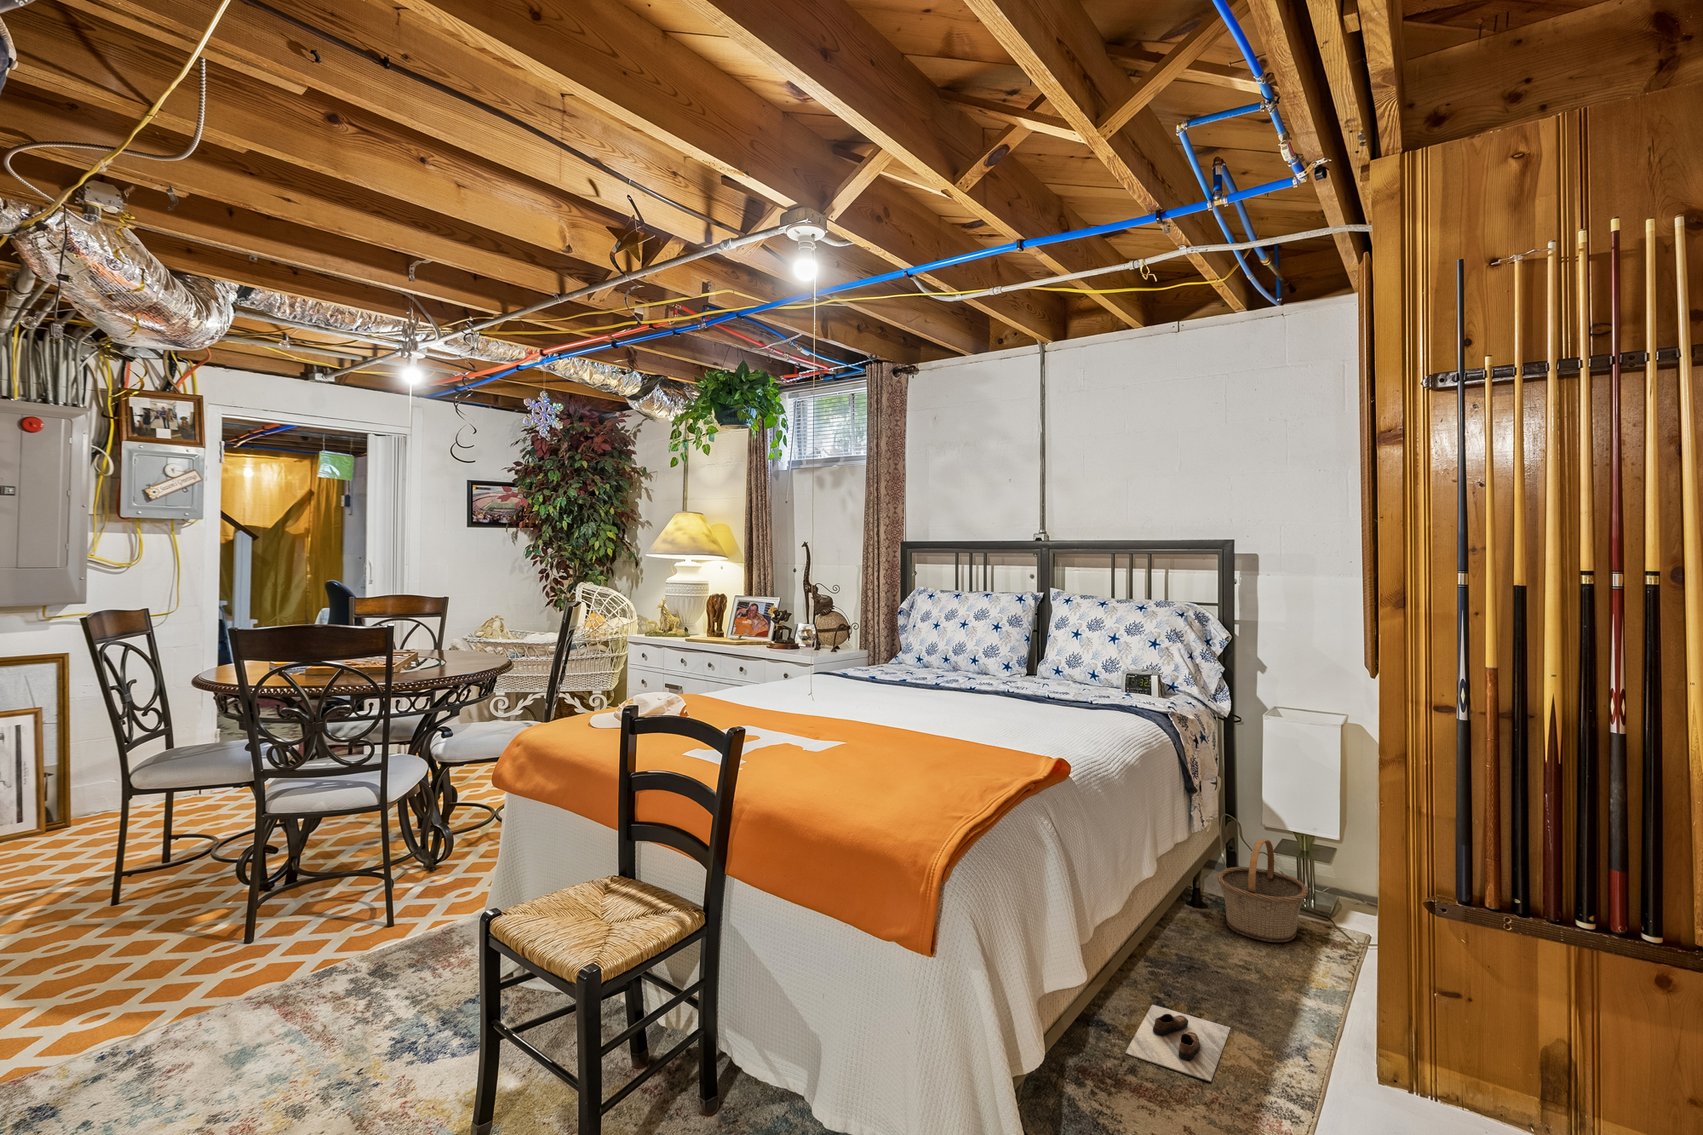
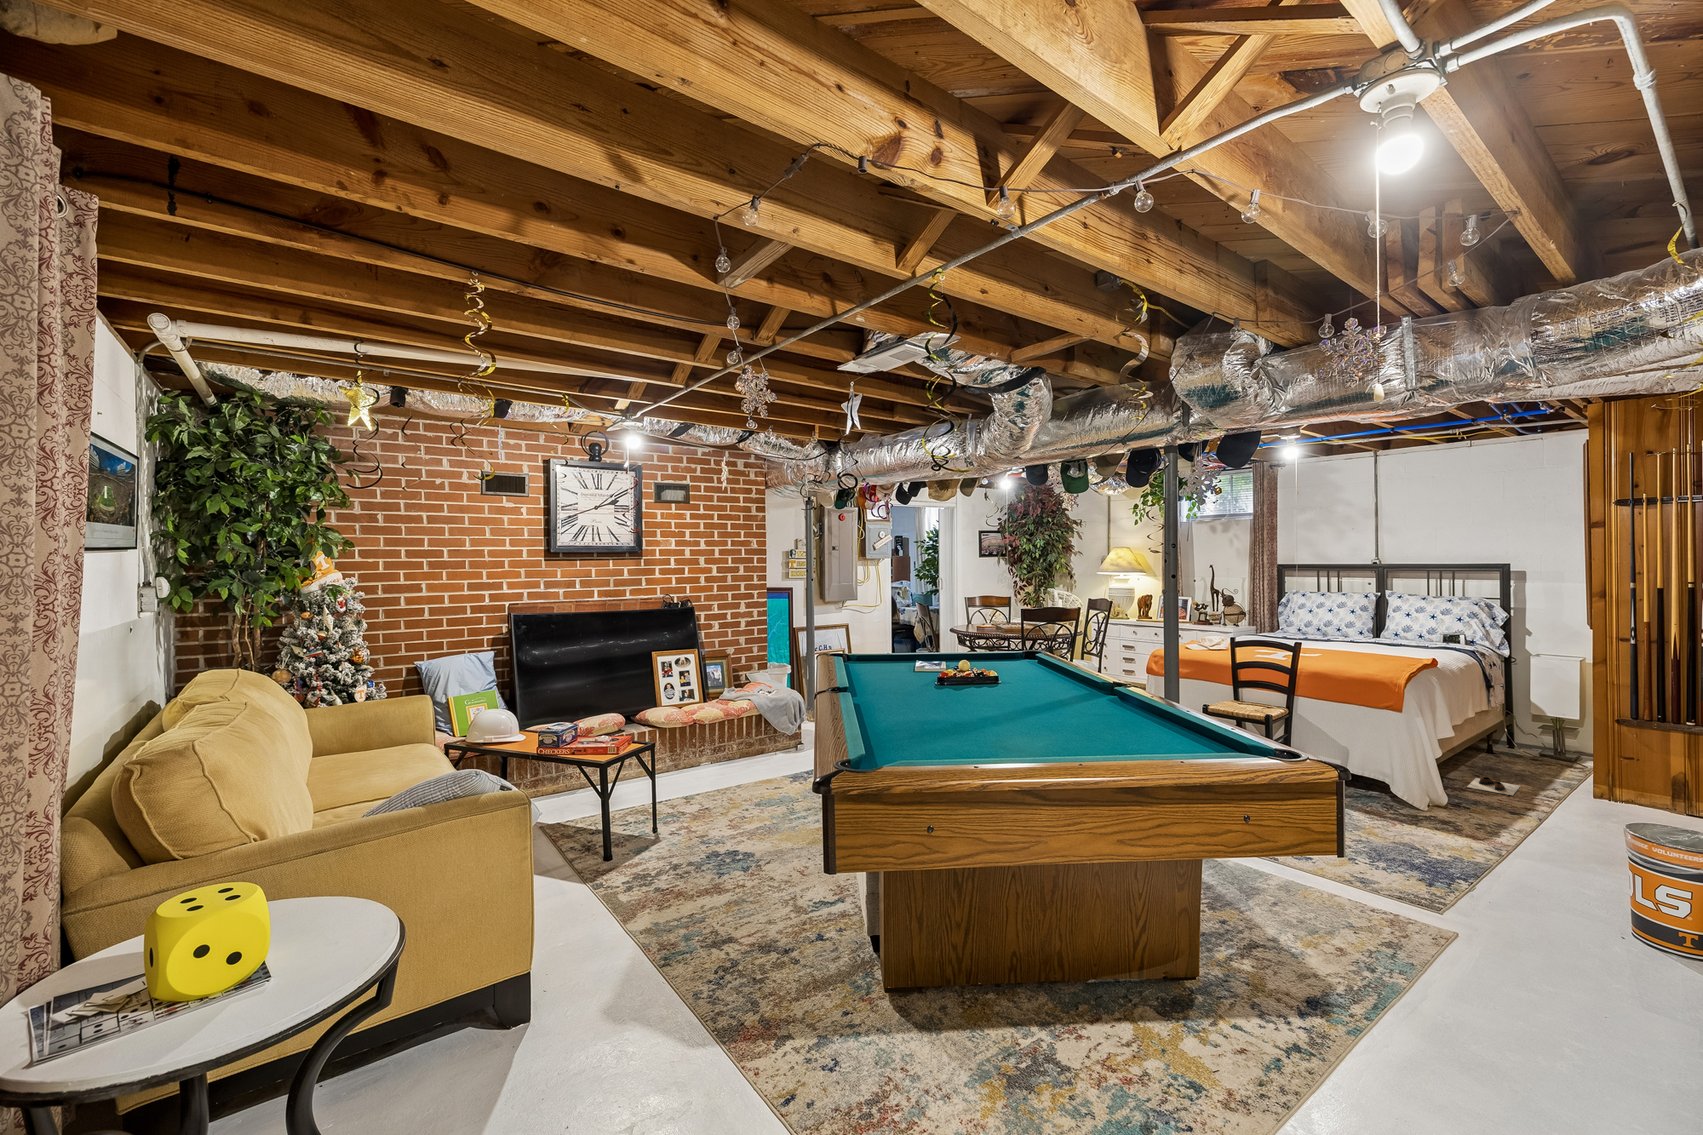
basket: present [1217,839,1308,942] -> none [1505,719,1563,768]

